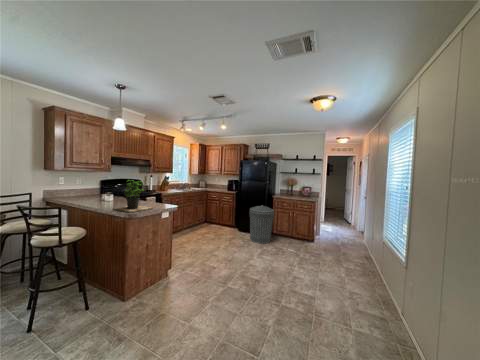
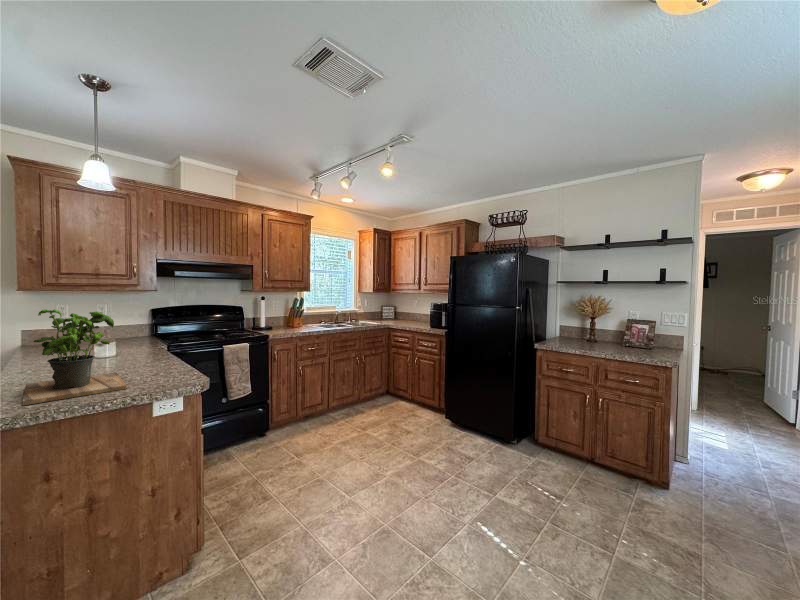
trash can: present [249,205,274,244] -> none [466,368,534,475]

